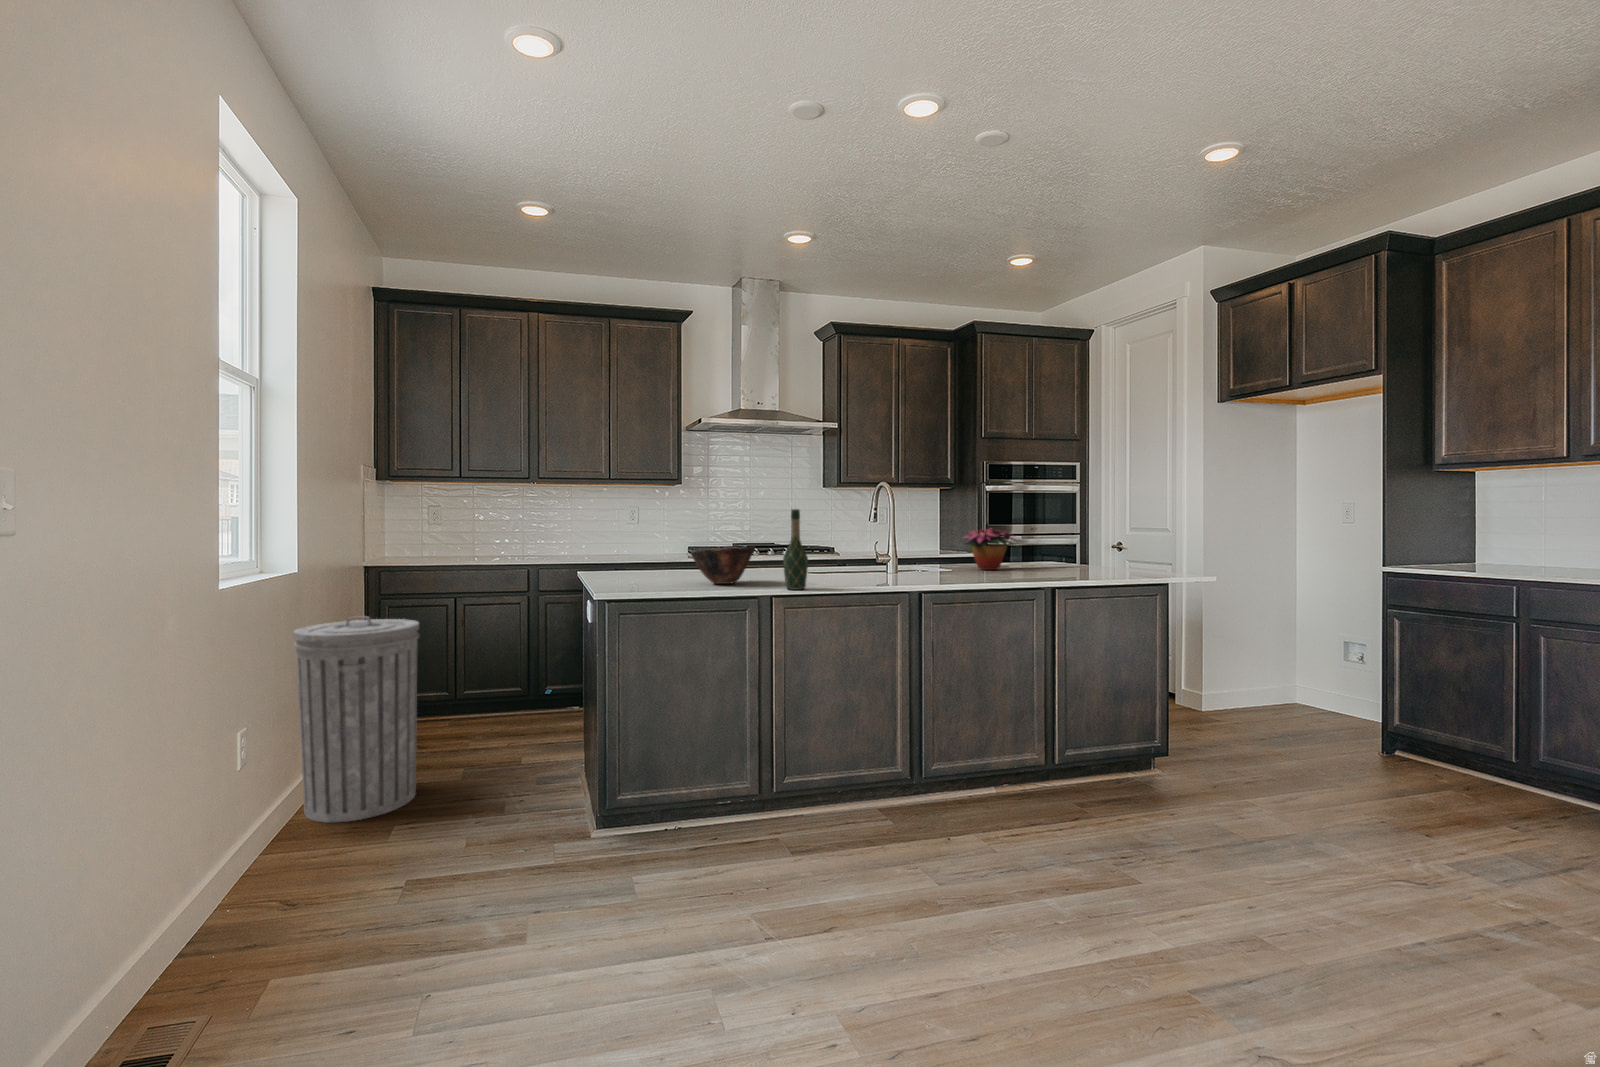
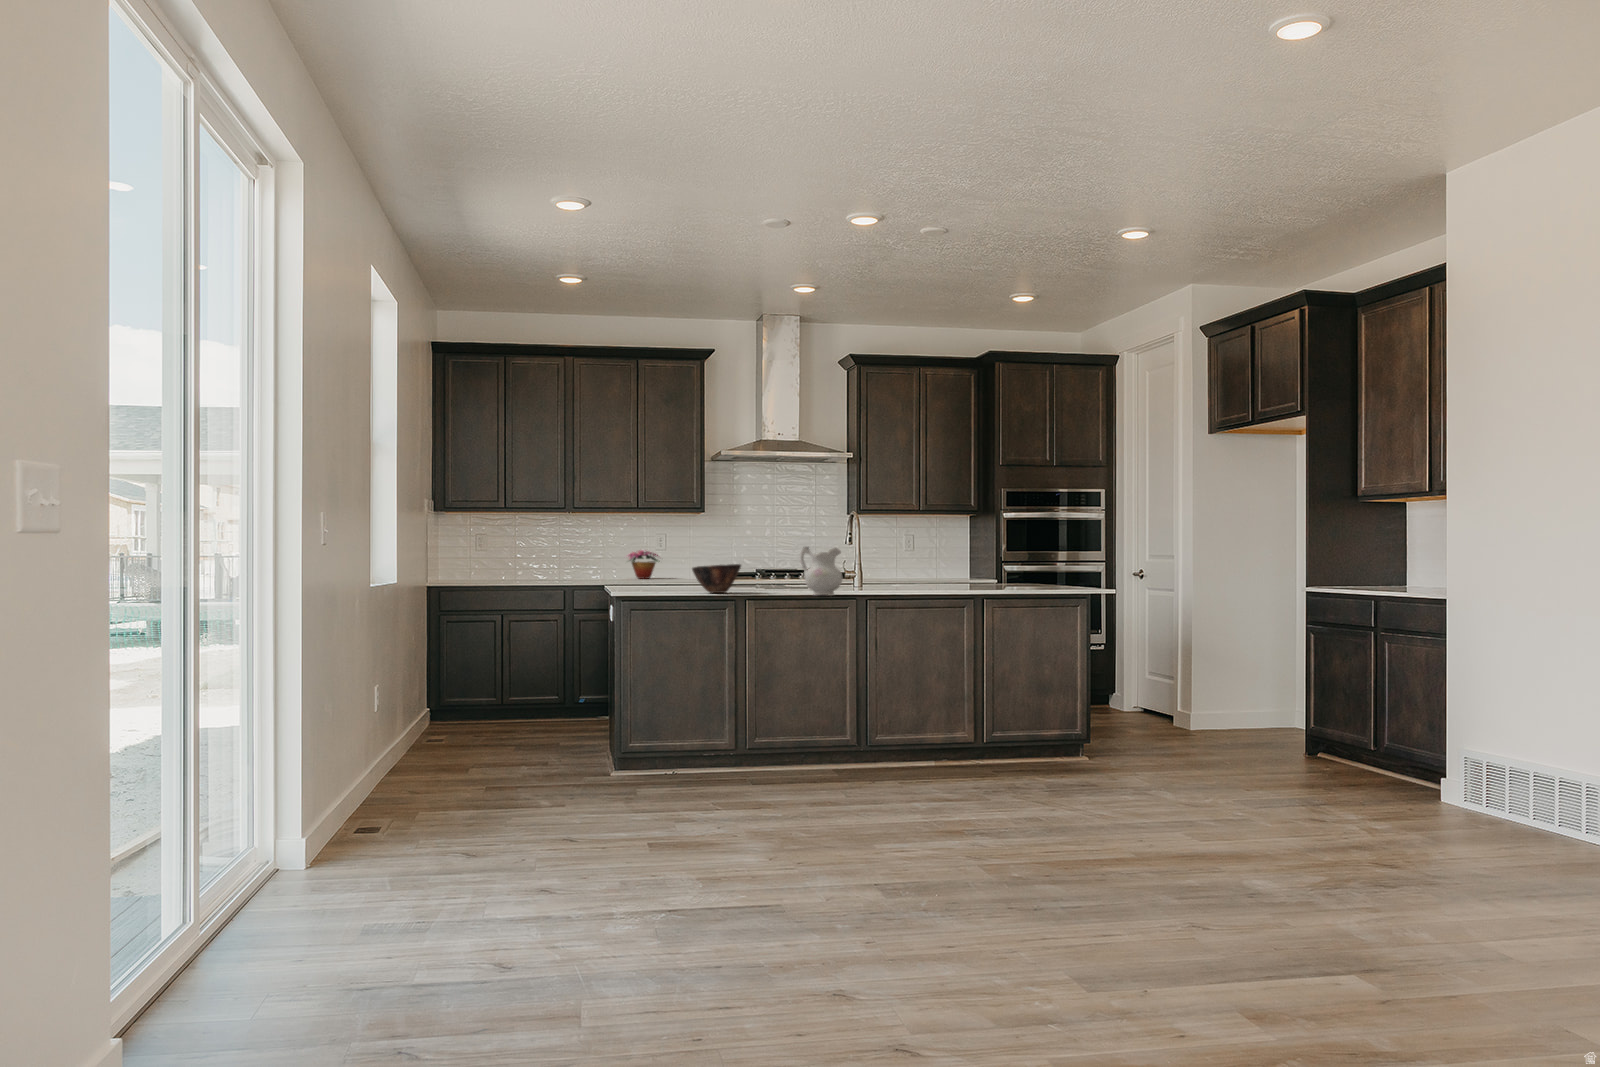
wine bottle: present [783,509,808,590] -> none [757,536,776,595]
ceramic pitcher: none [838,523,895,589] -> present [800,547,842,596]
flower arrangement: present [964,529,1016,570] -> present [628,550,658,579]
trash can: present [294,616,419,823] -> none [408,615,491,762]

